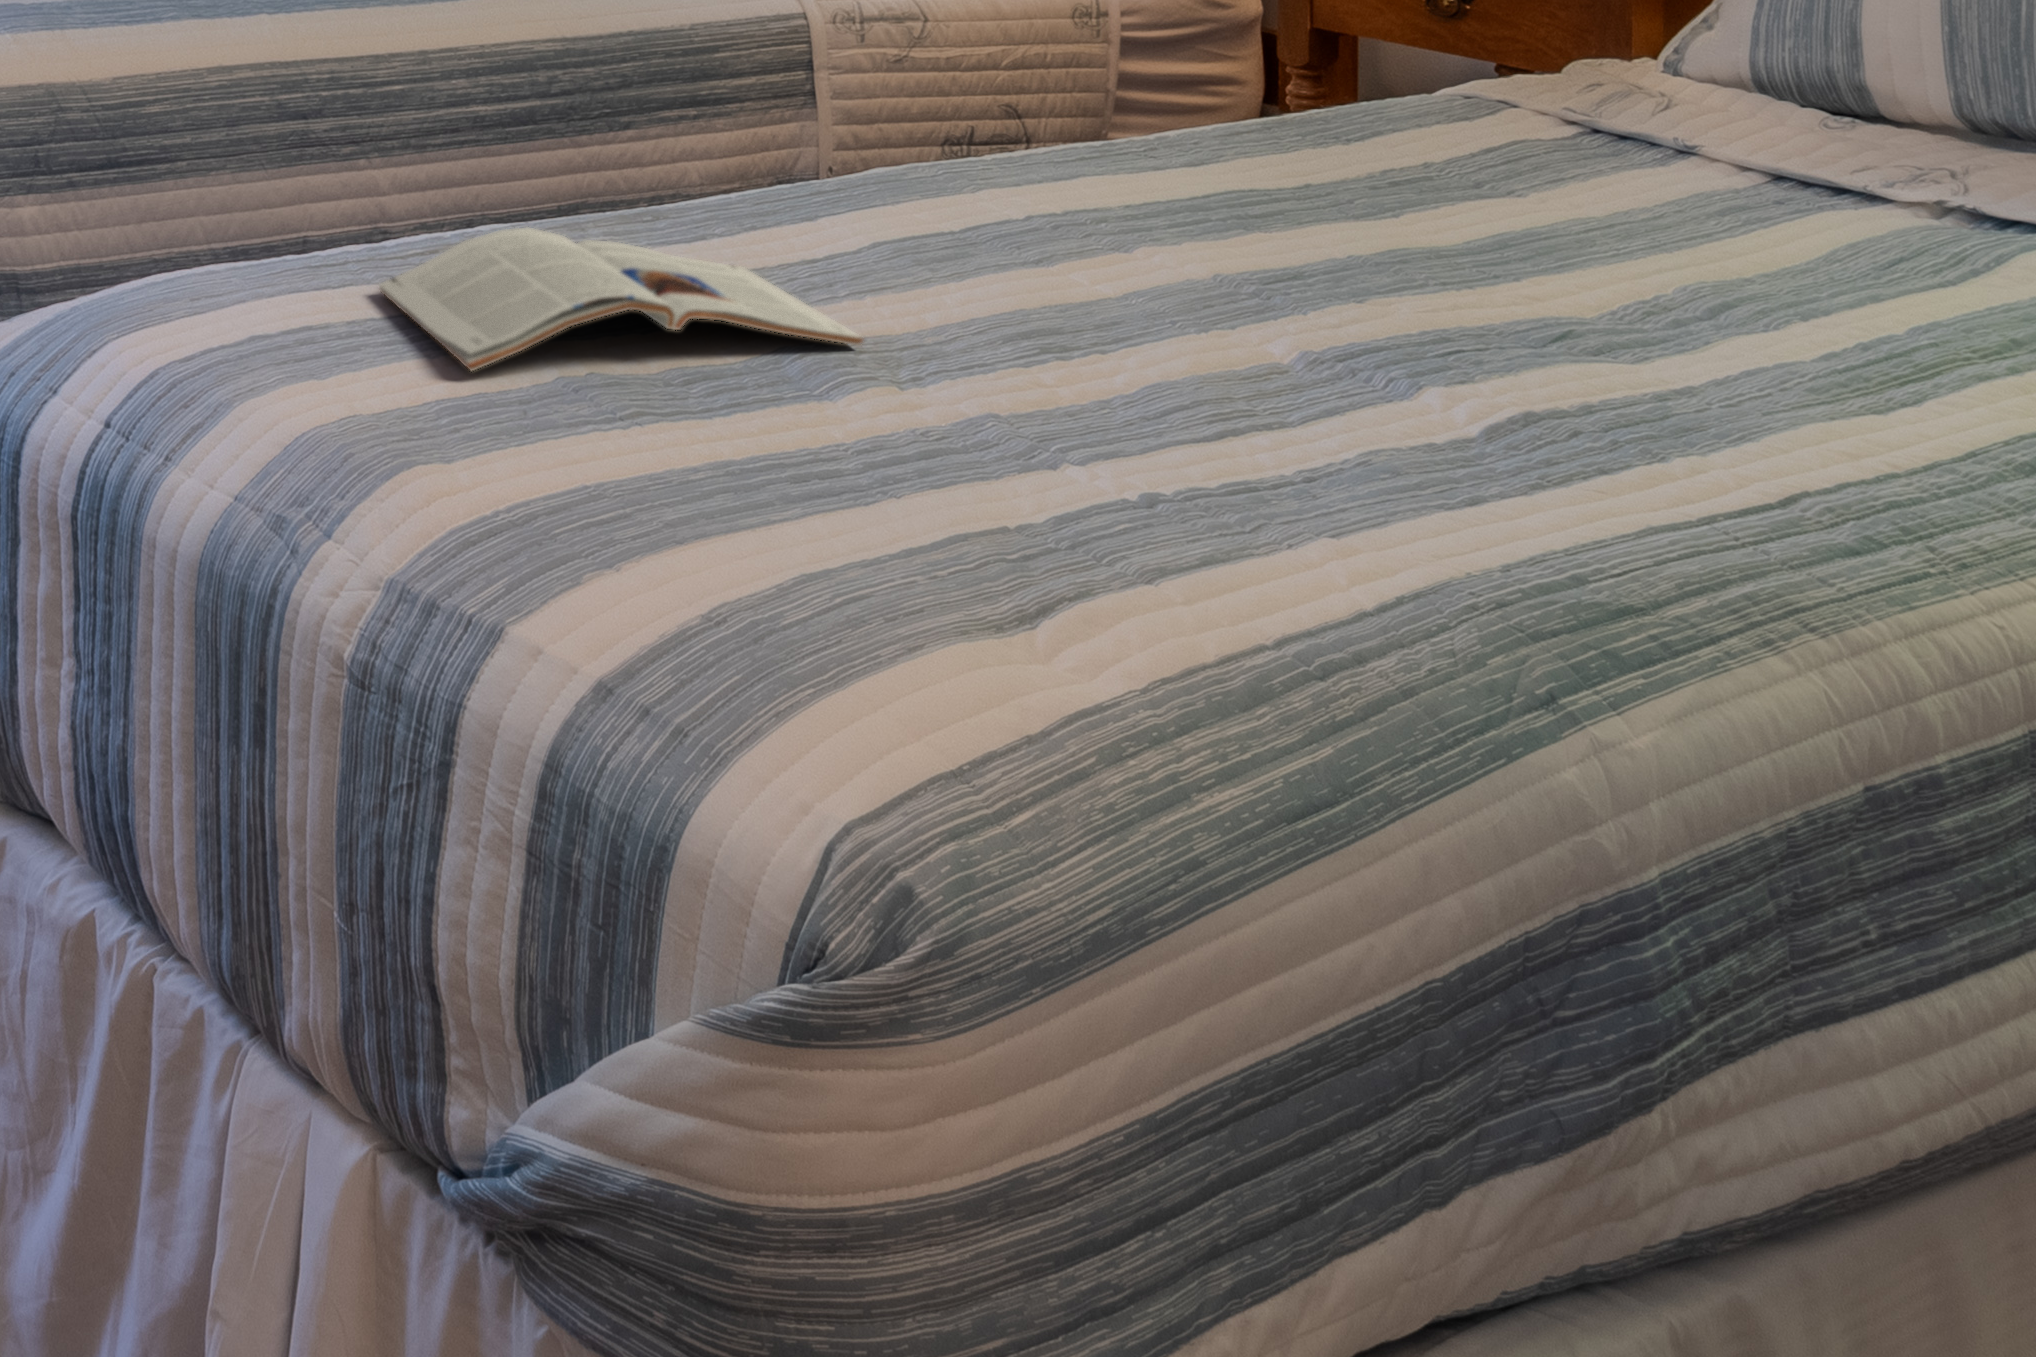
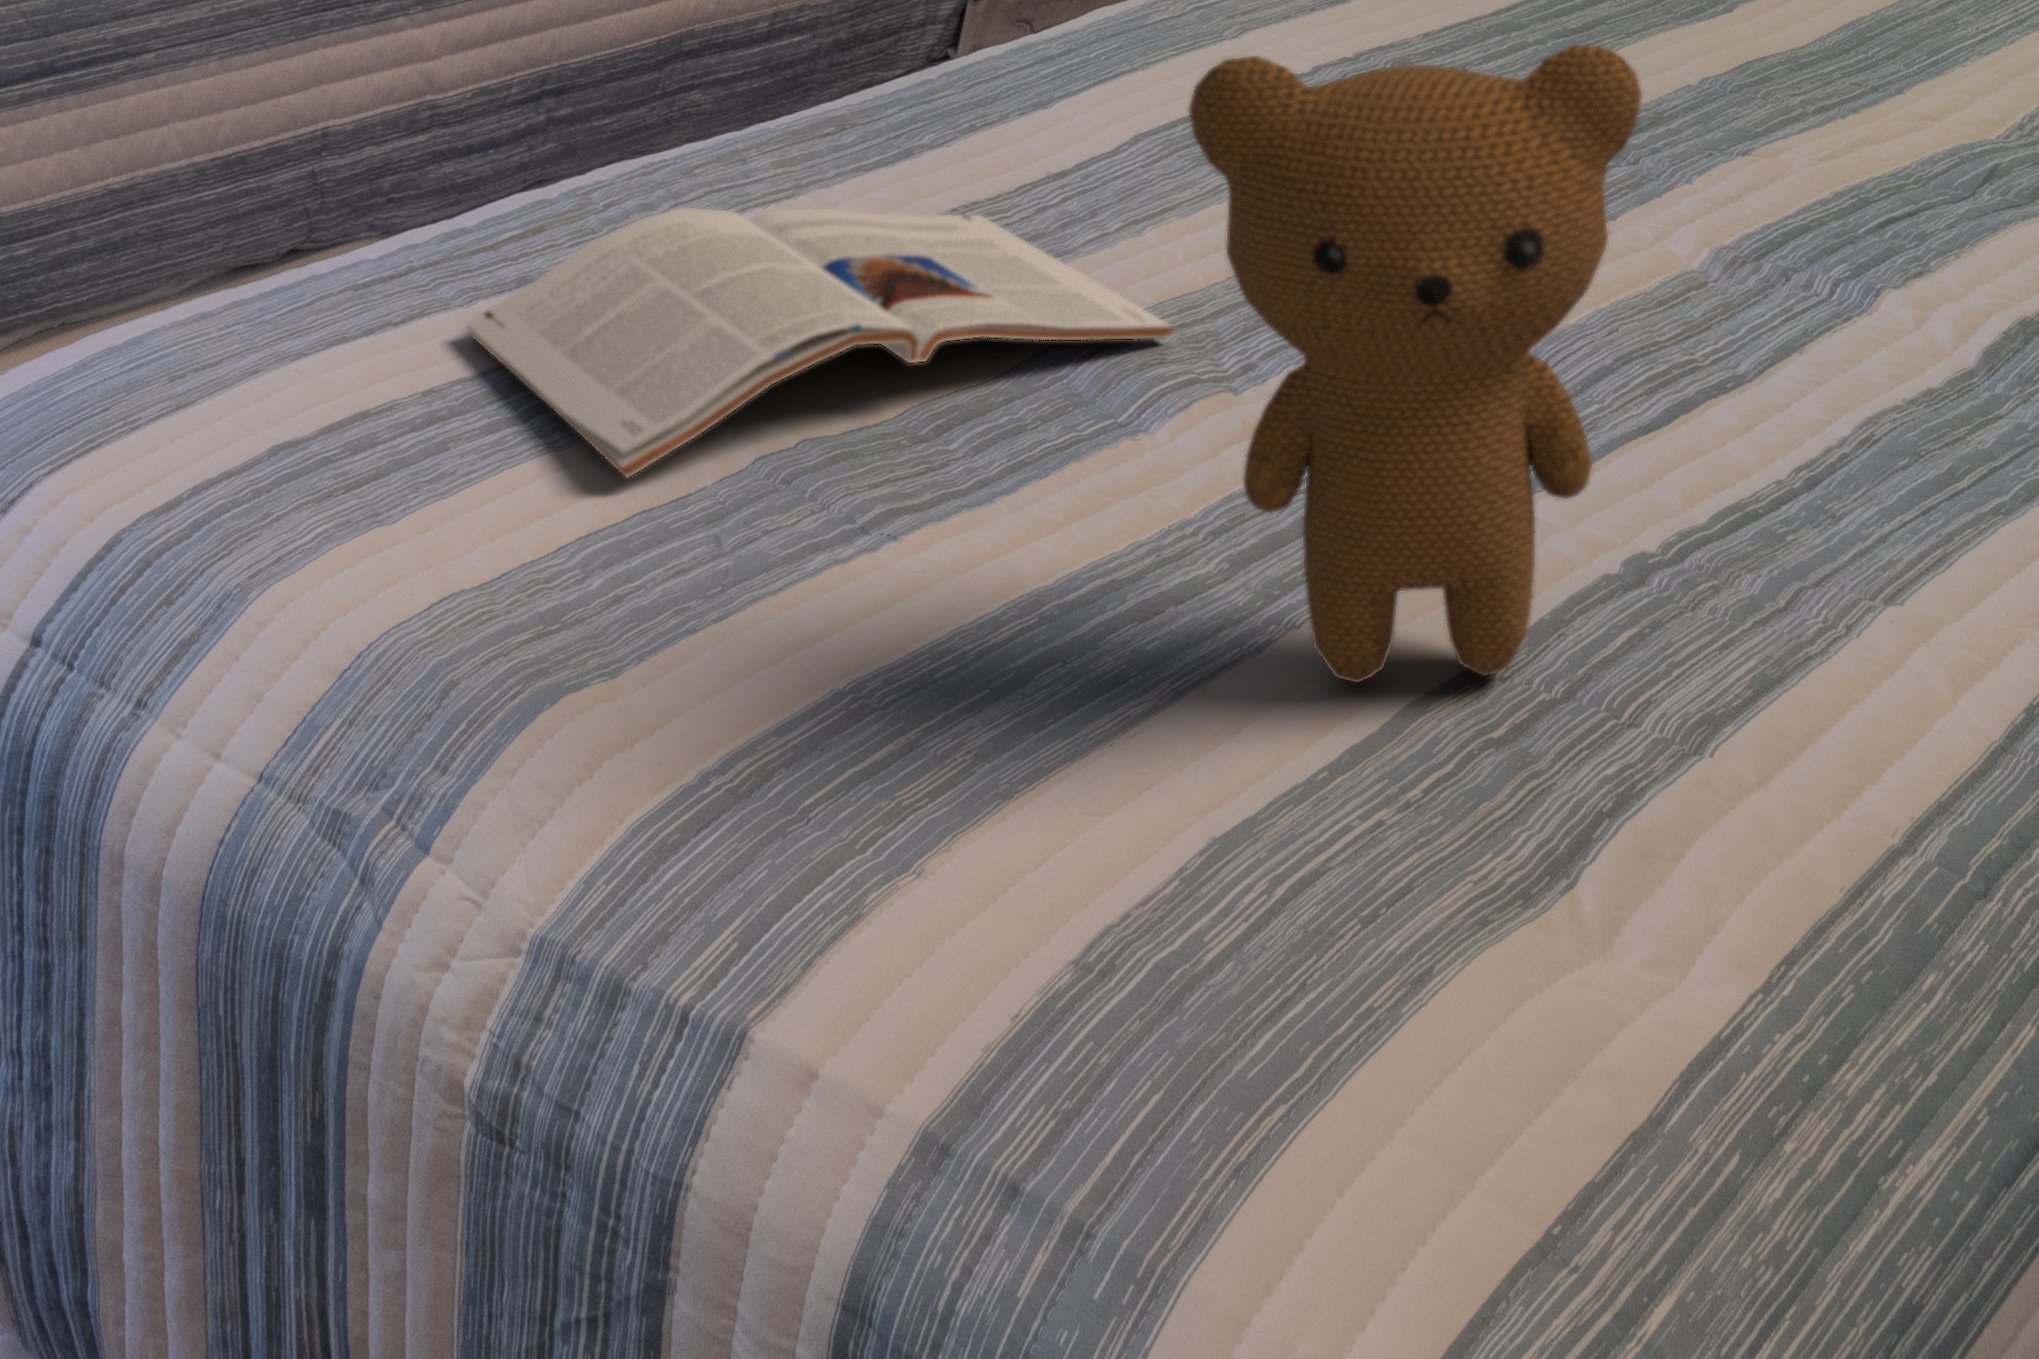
teddy bear: none [829,90,1152,538] -> present [1189,45,1642,682]

